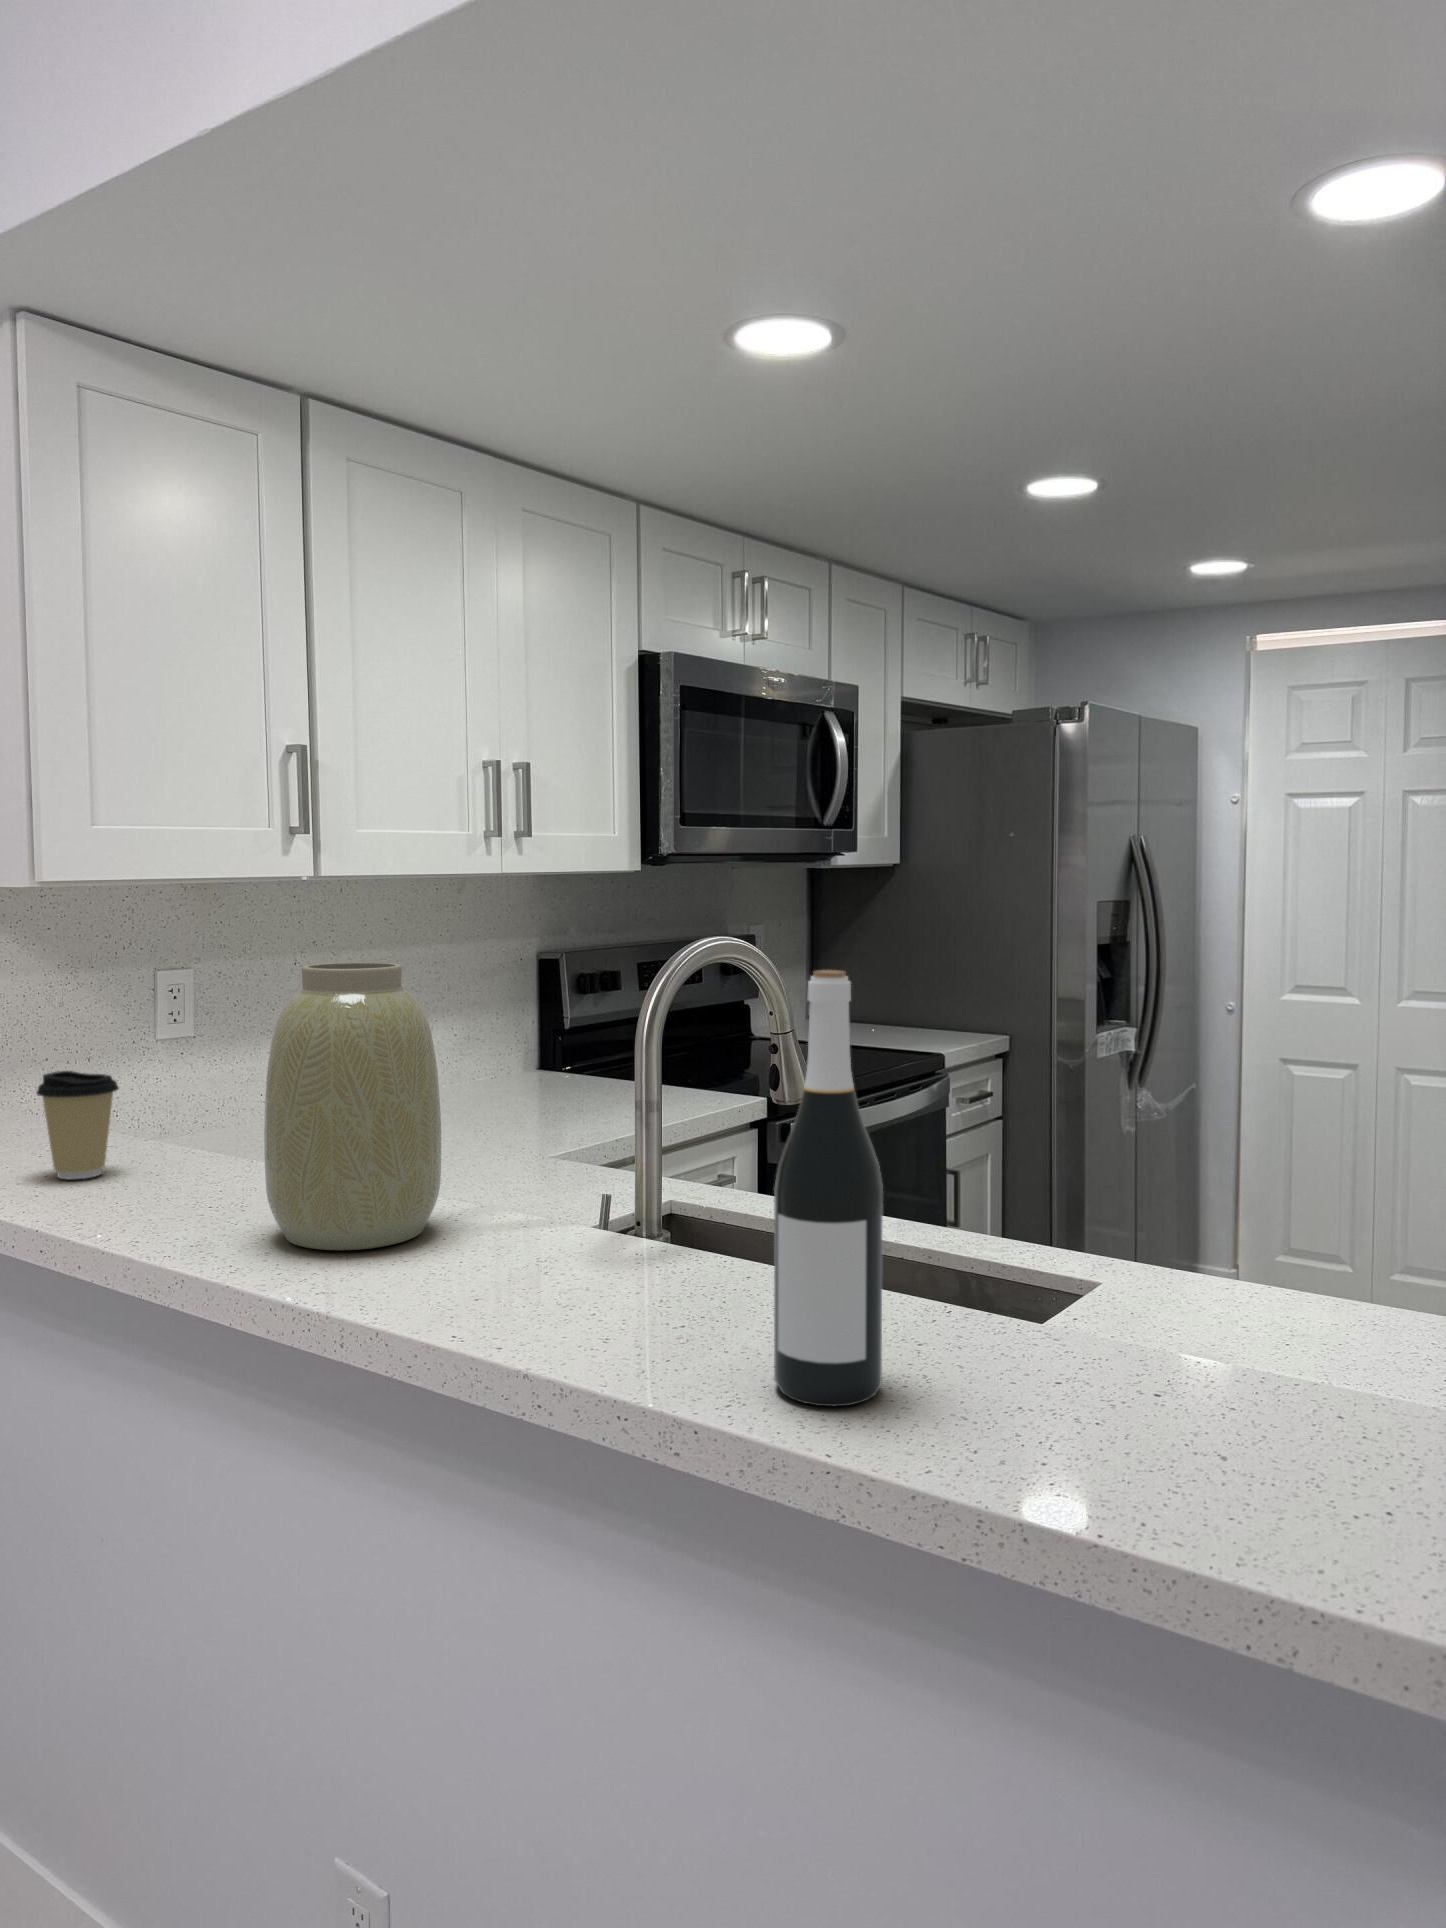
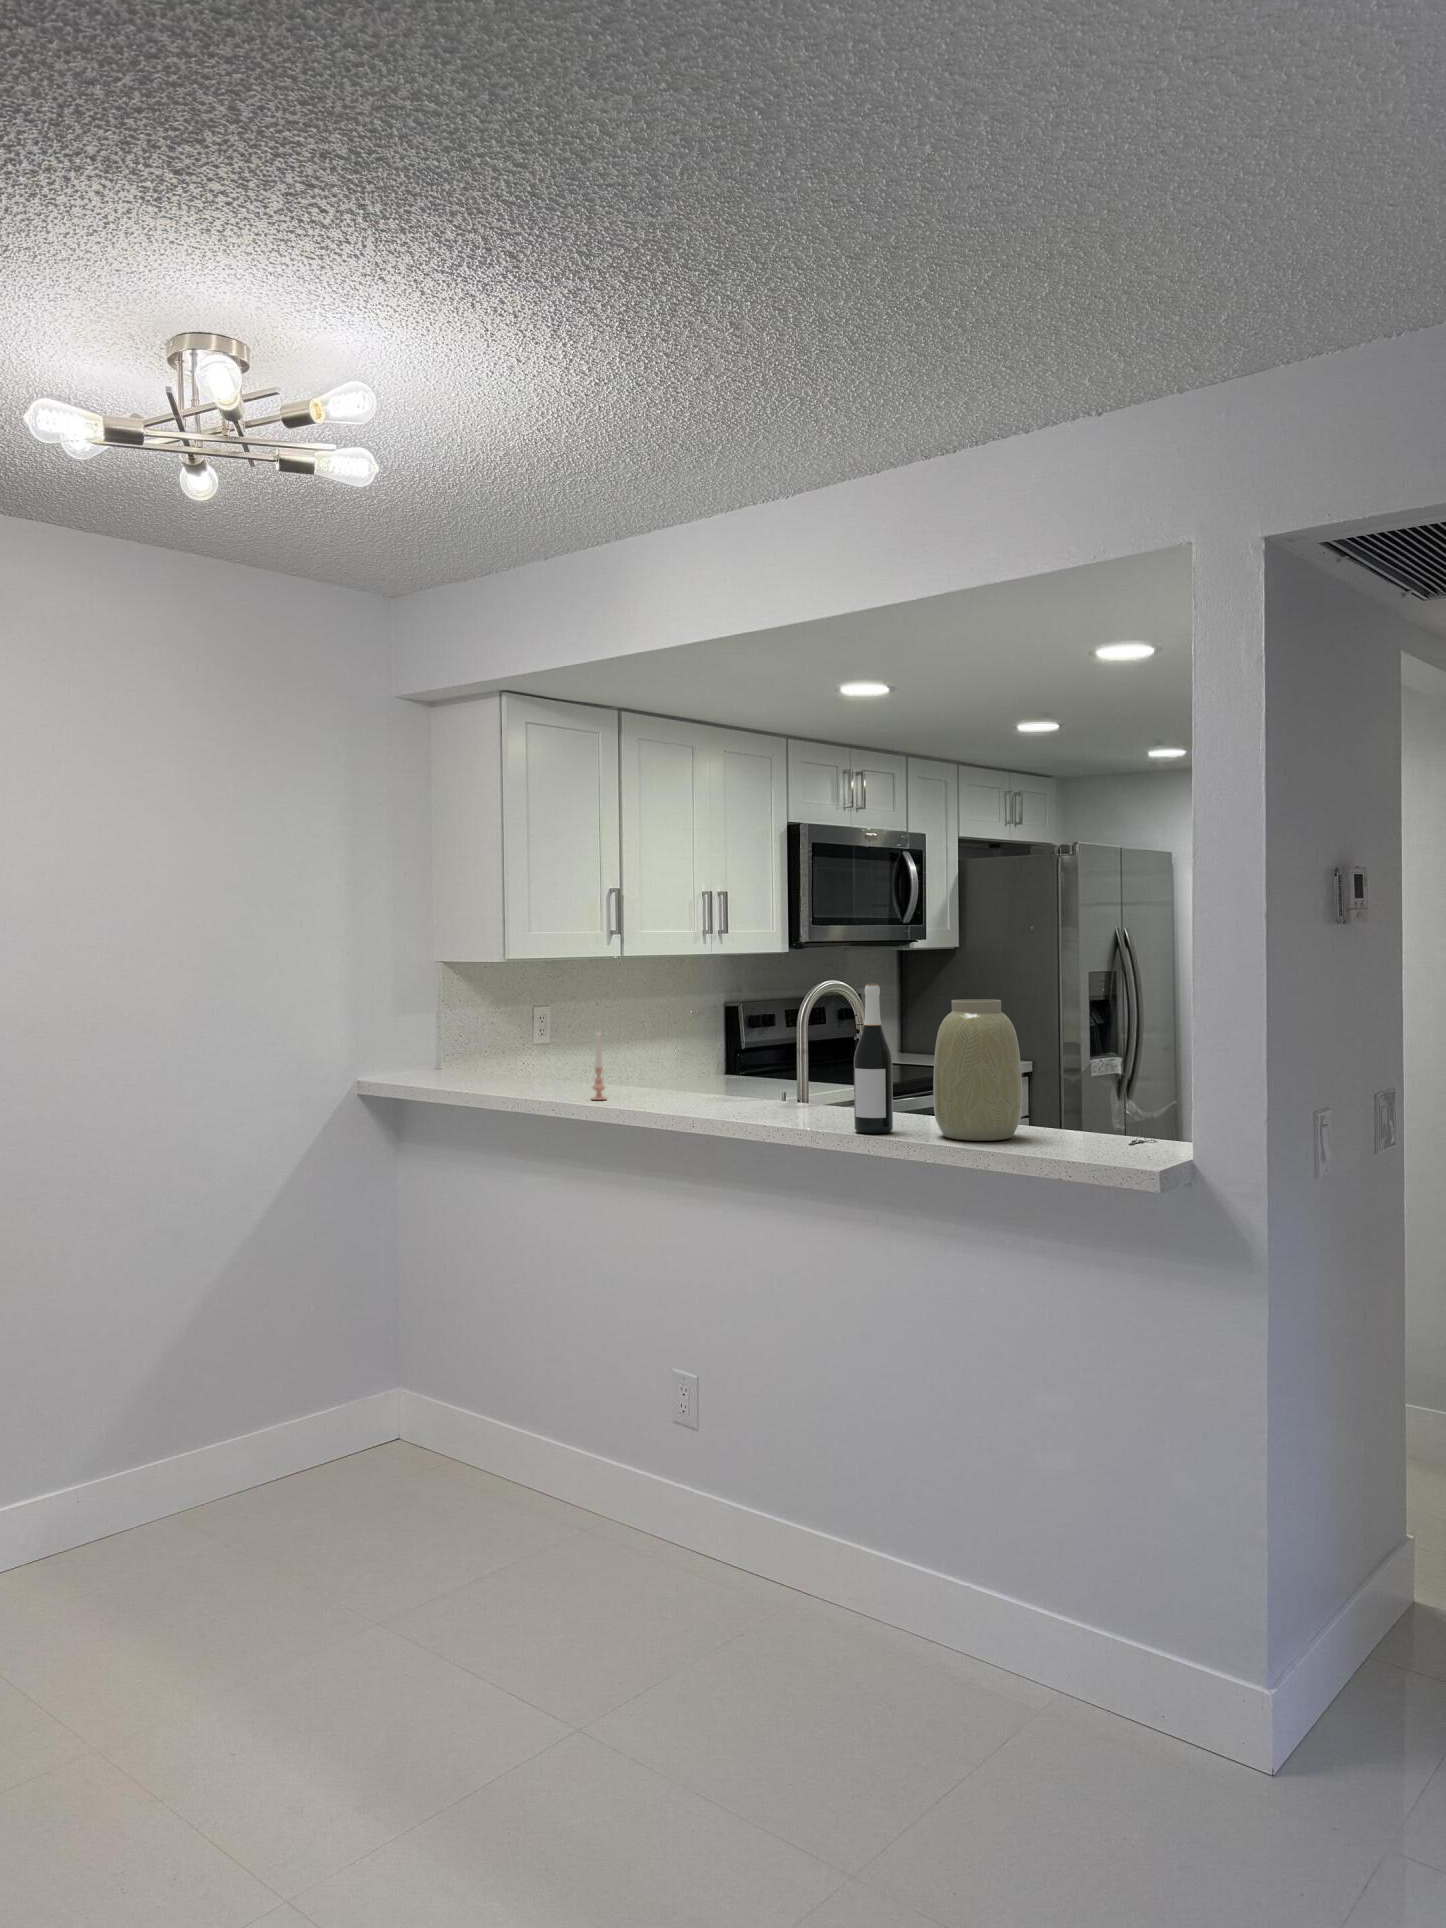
vase: present [264,962,441,1250] -> present [933,999,1022,1141]
candle: none [177,1047,216,1199] -> present [591,1033,606,1100]
coffee cup: present [37,1071,119,1179] -> none [520,1047,555,1095]

